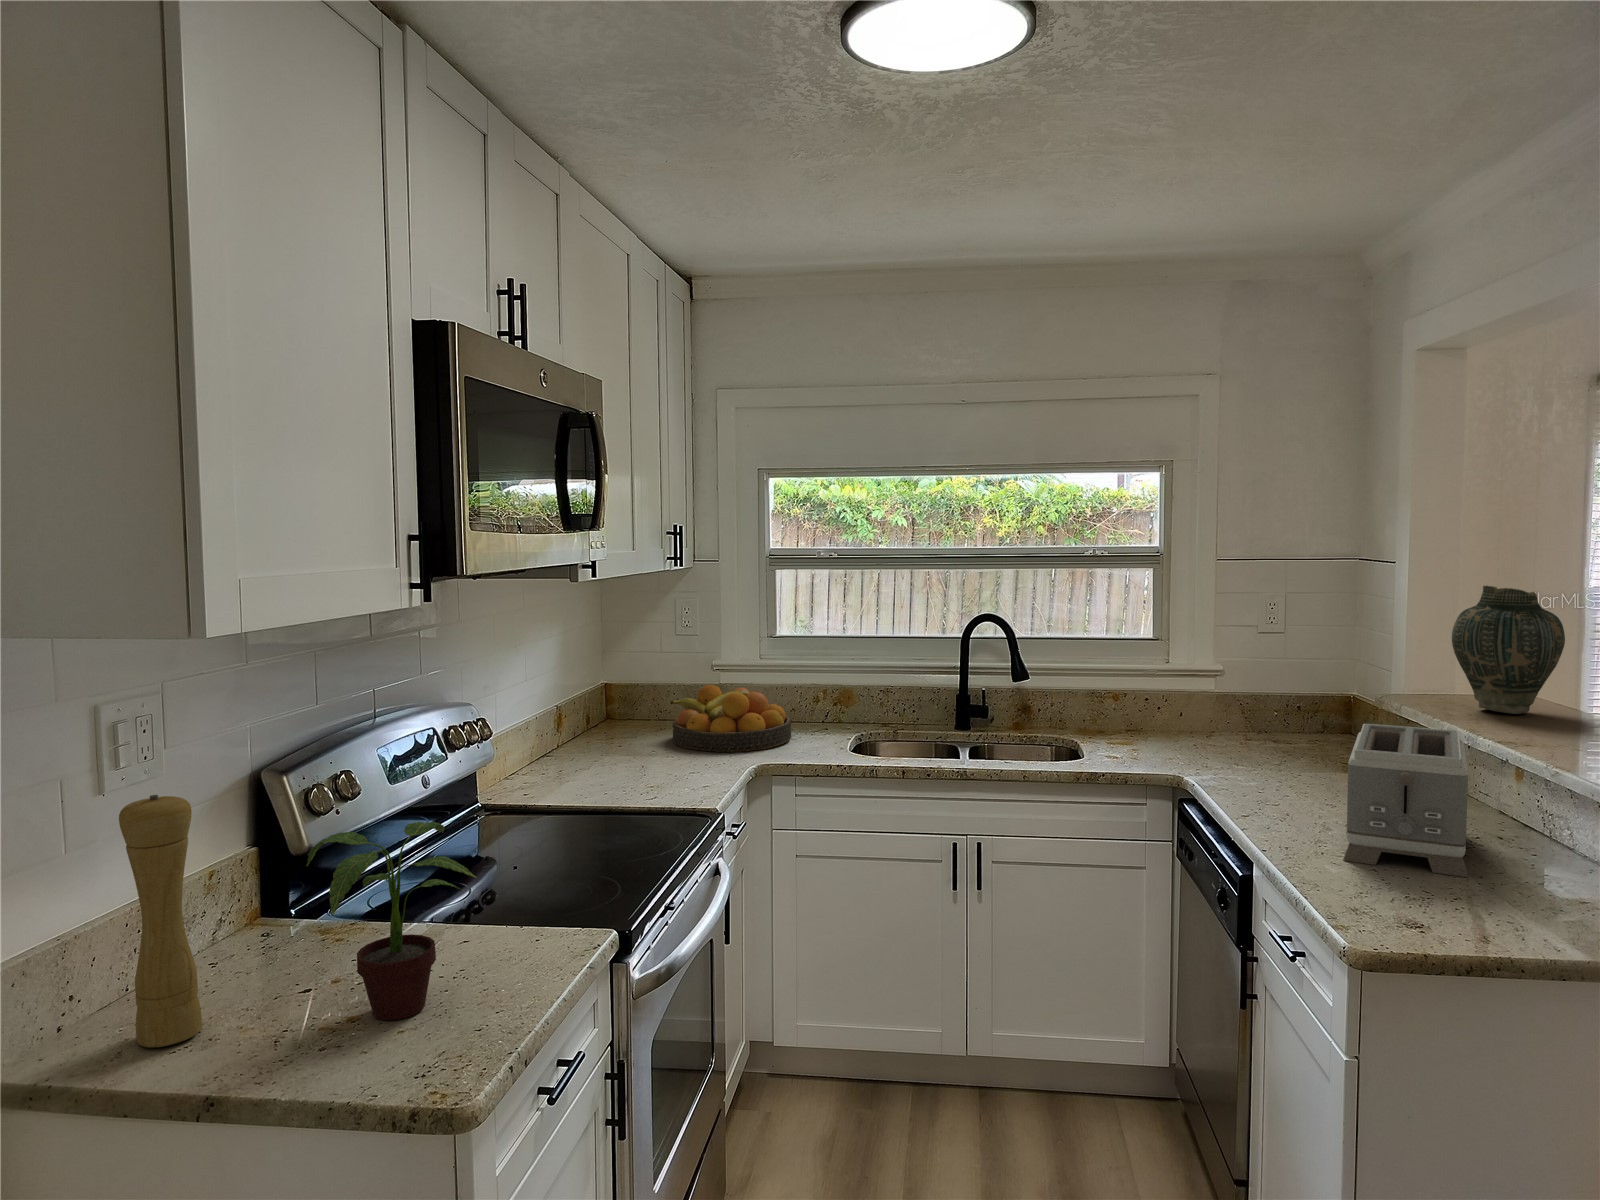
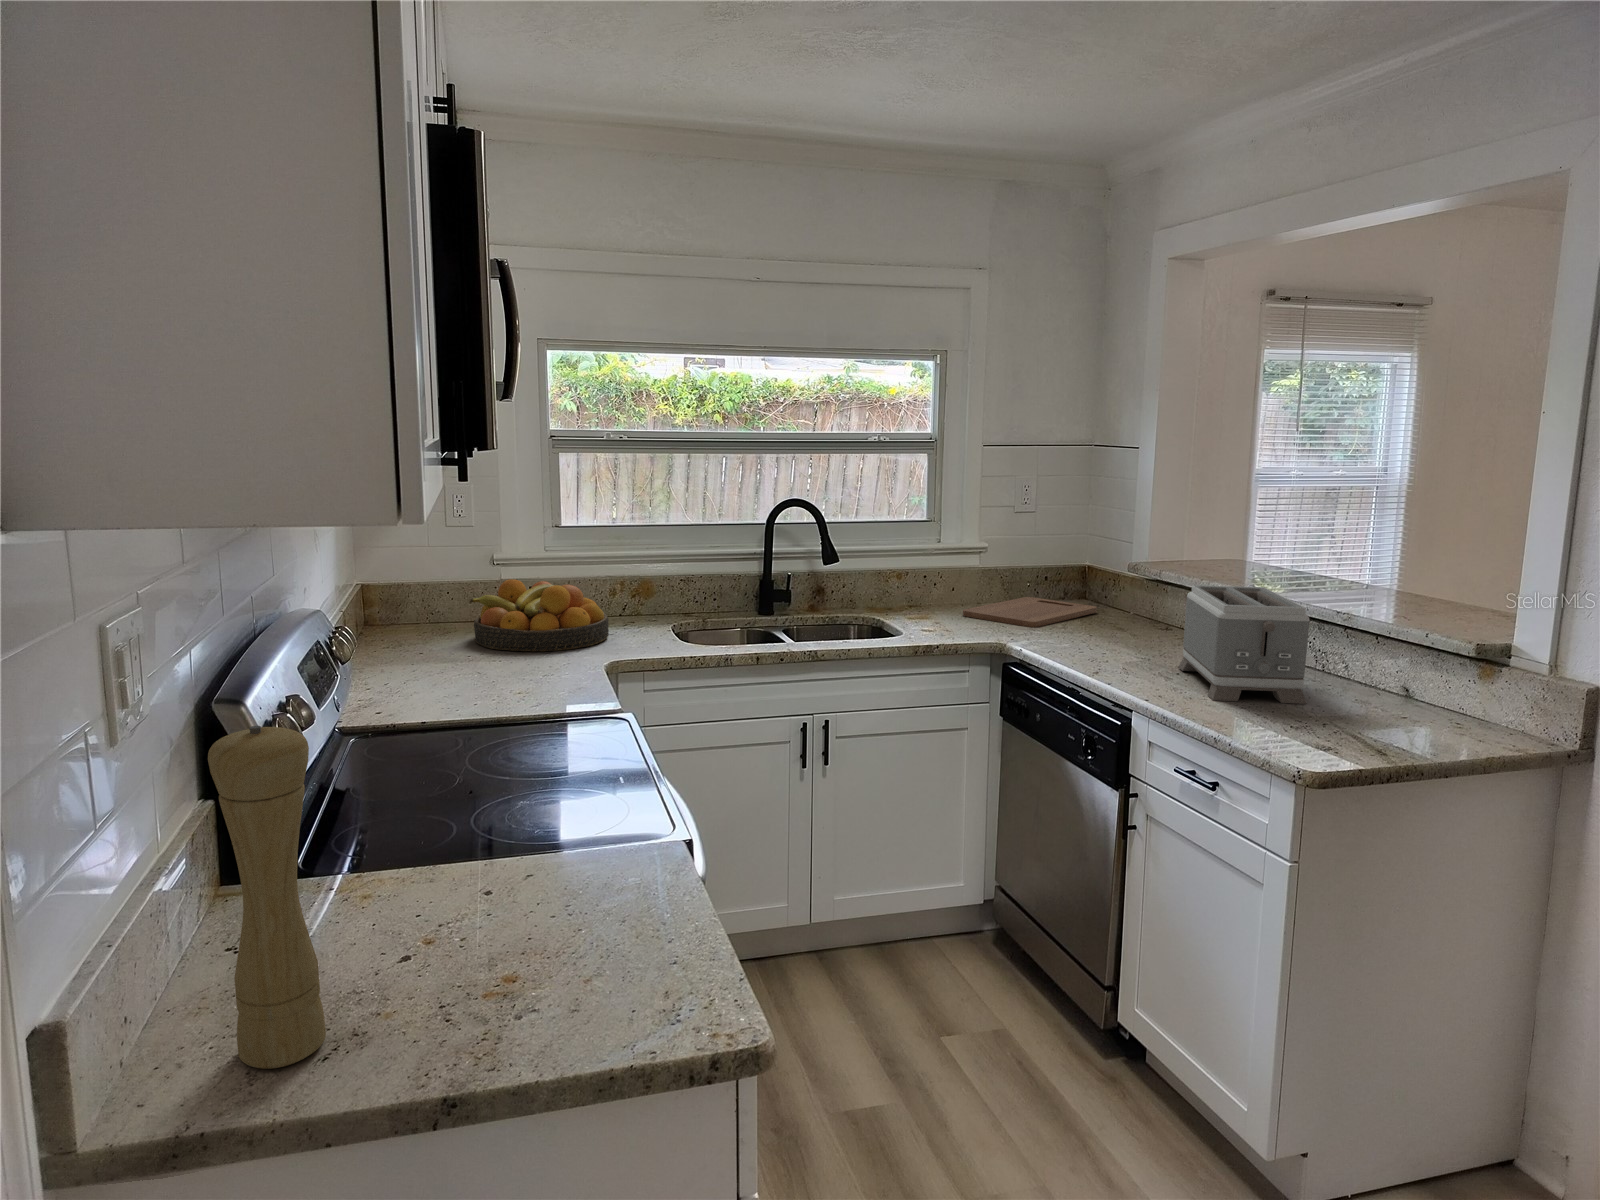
vase: present [1452,586,1565,714] -> none [1202,469,1286,575]
cutting board: none [1174,725,1345,760] -> present [963,597,1097,627]
potted plant: present [307,822,477,1020] -> none [425,733,654,974]

